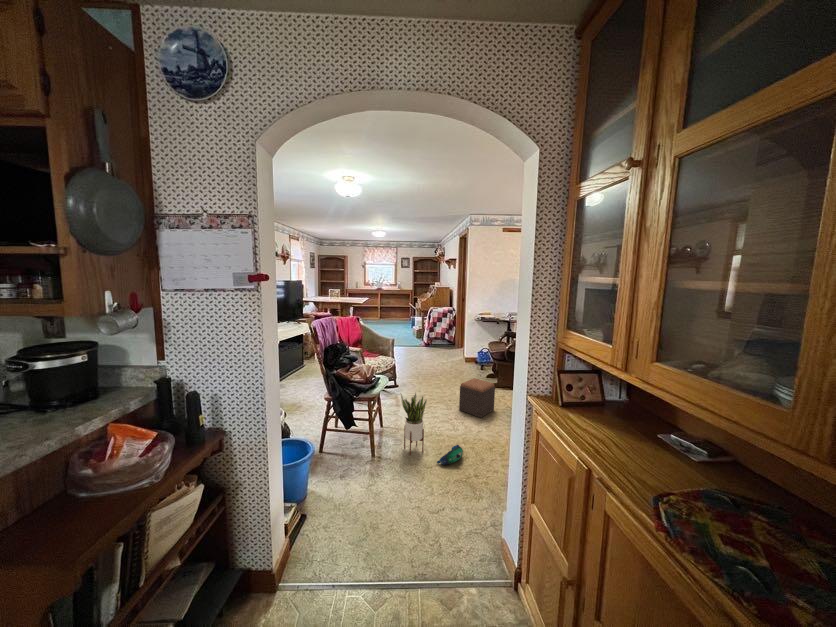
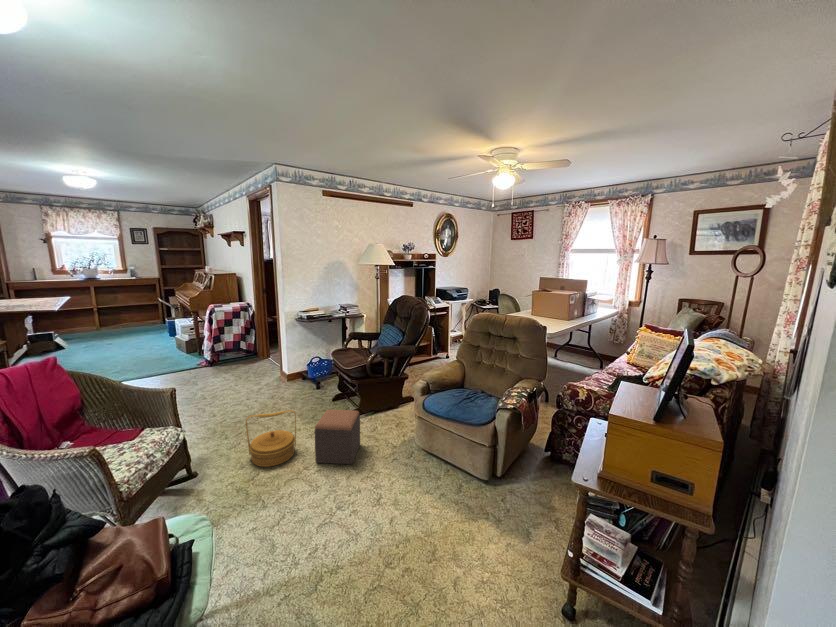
basket: none [424,369,453,404] -> present [246,410,296,467]
potted plant: present [400,393,427,455] -> none [249,485,301,599]
plush toy: present [437,445,463,465] -> none [335,531,369,588]

